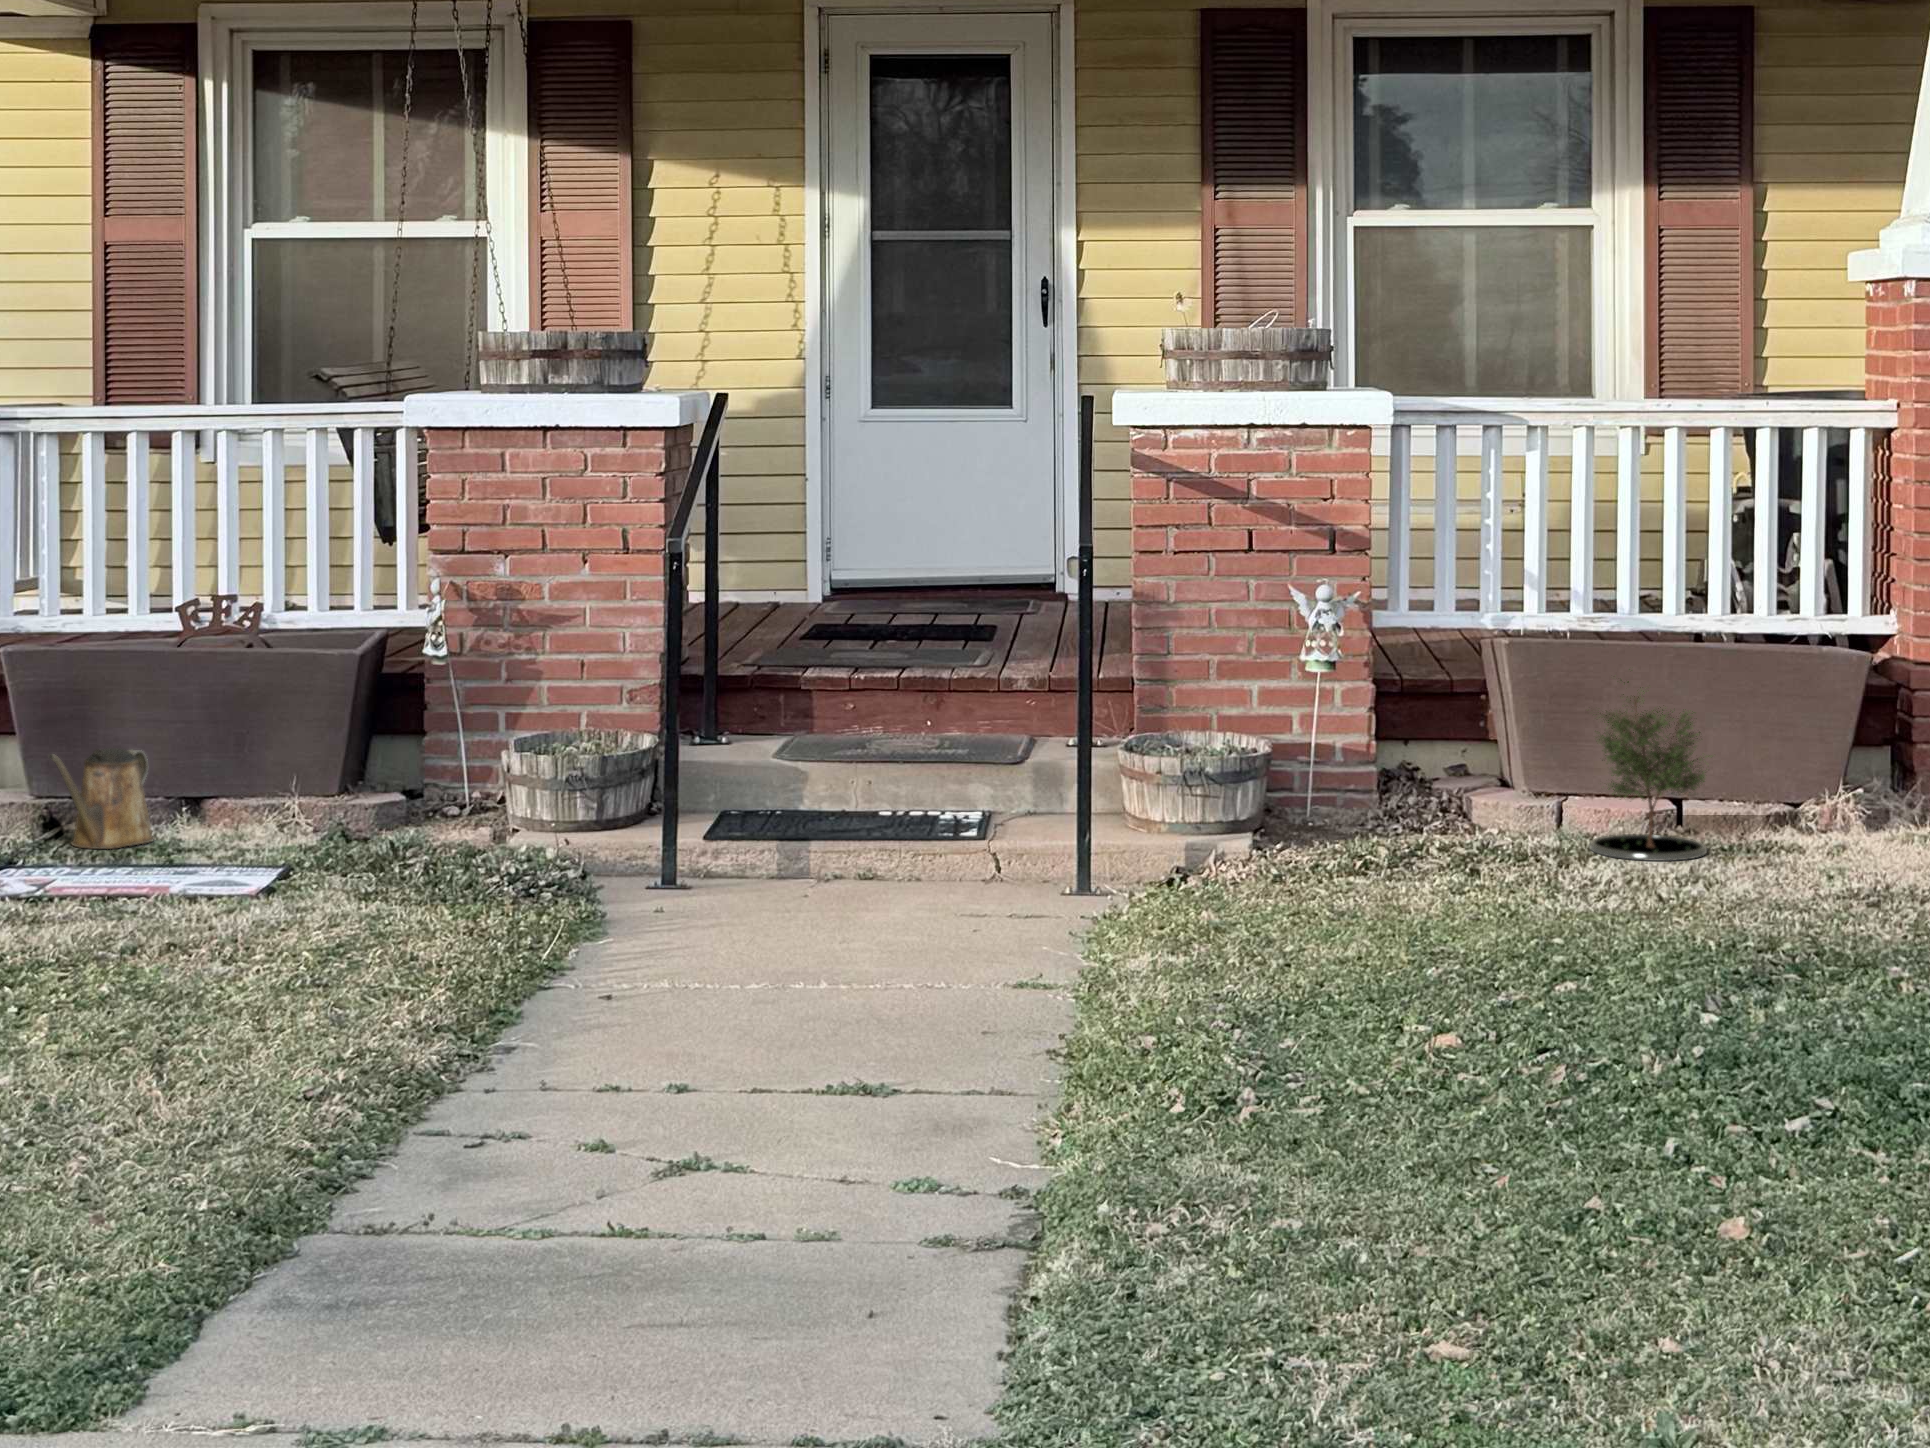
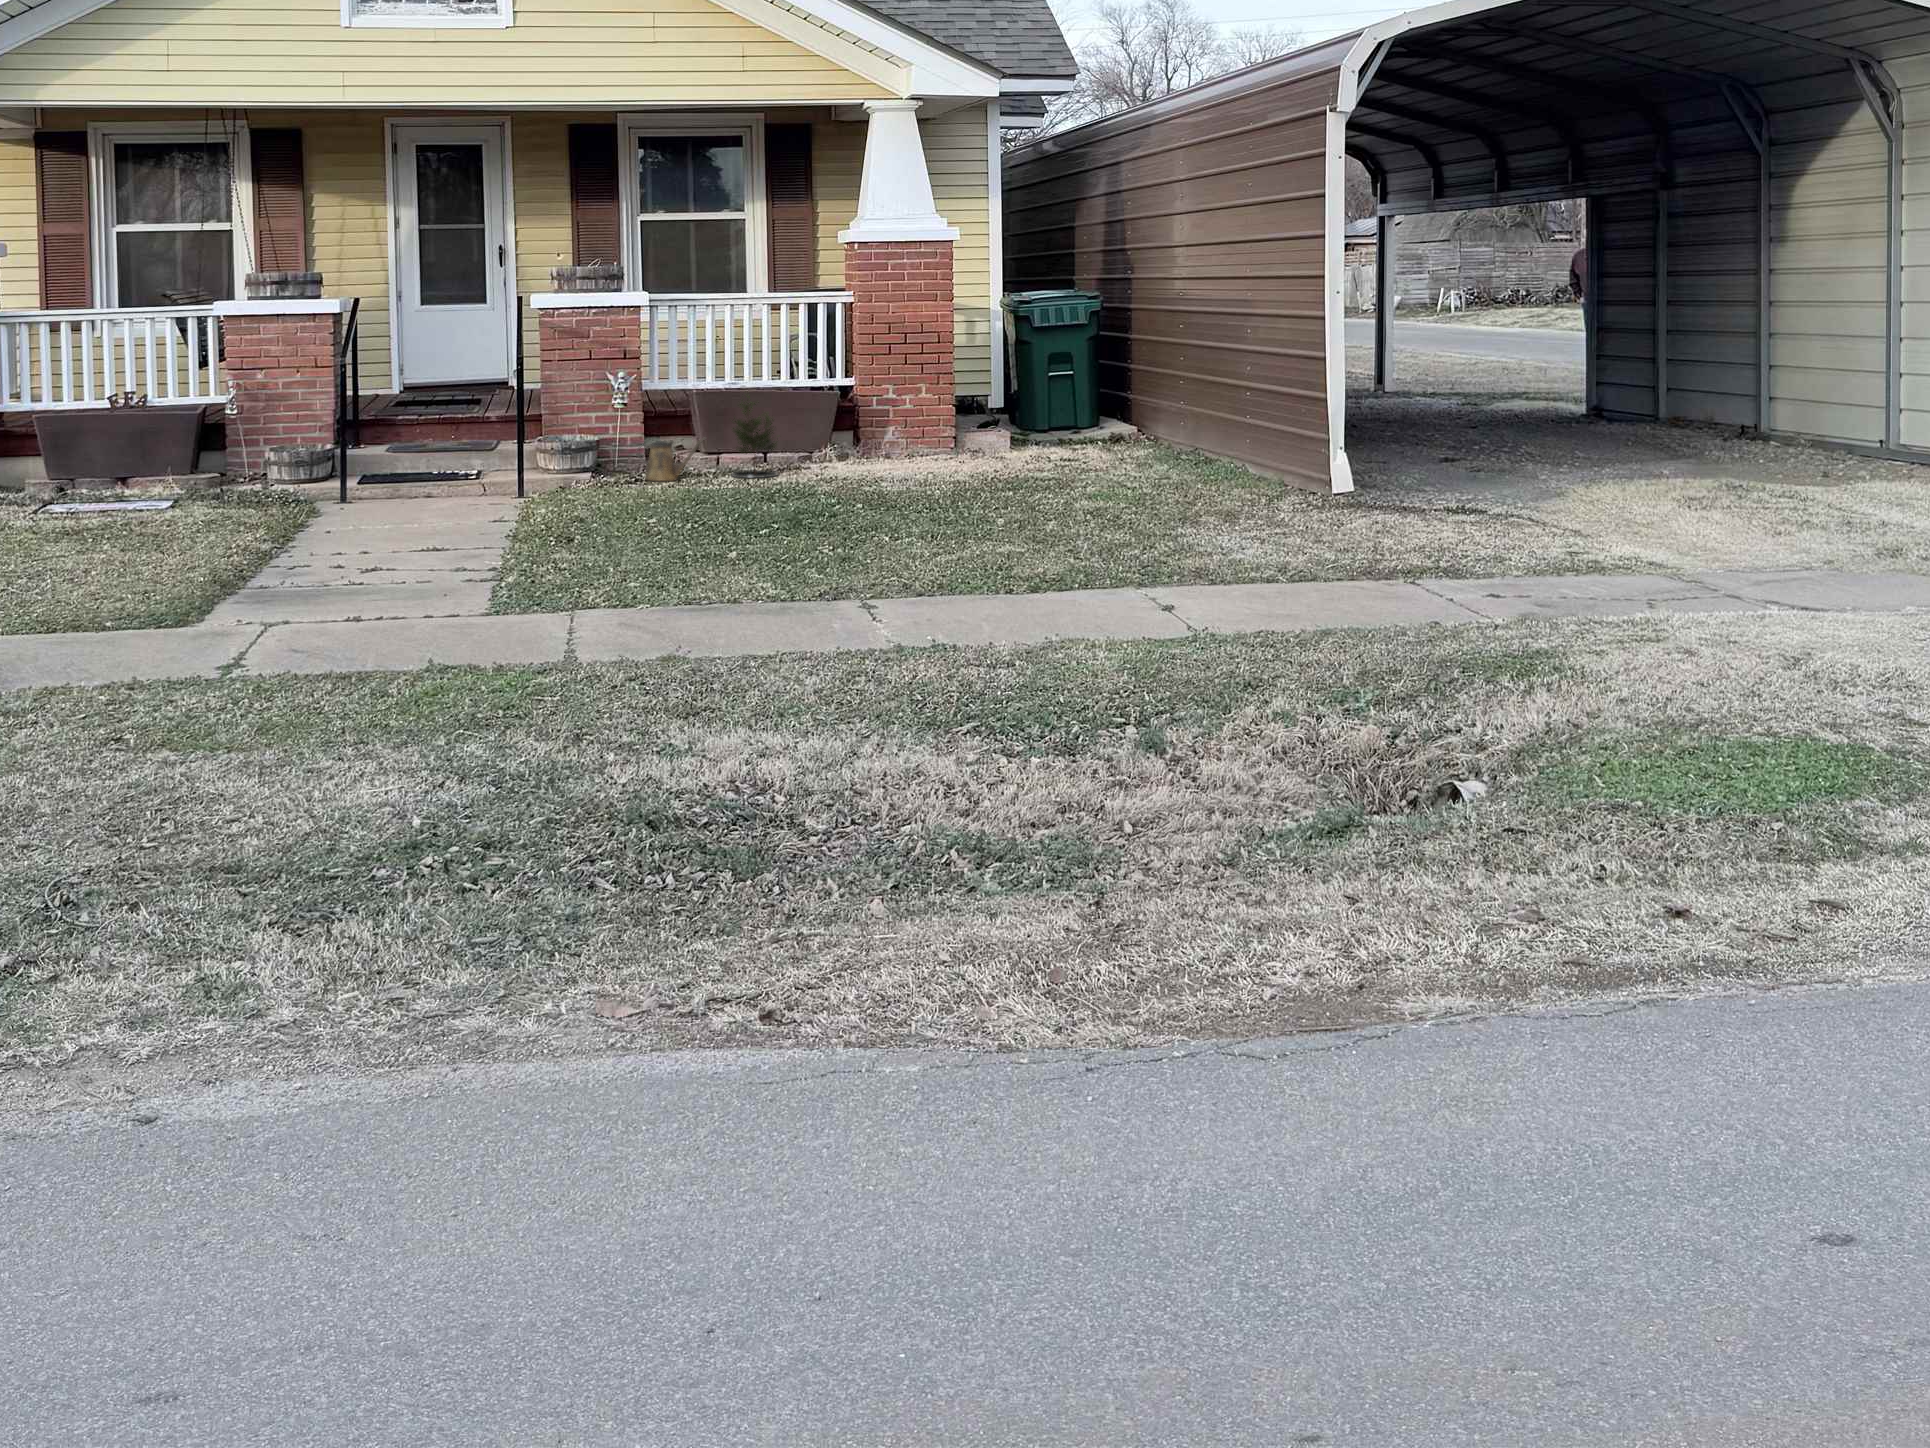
watering can: present [48,748,155,849] -> present [638,438,705,481]

